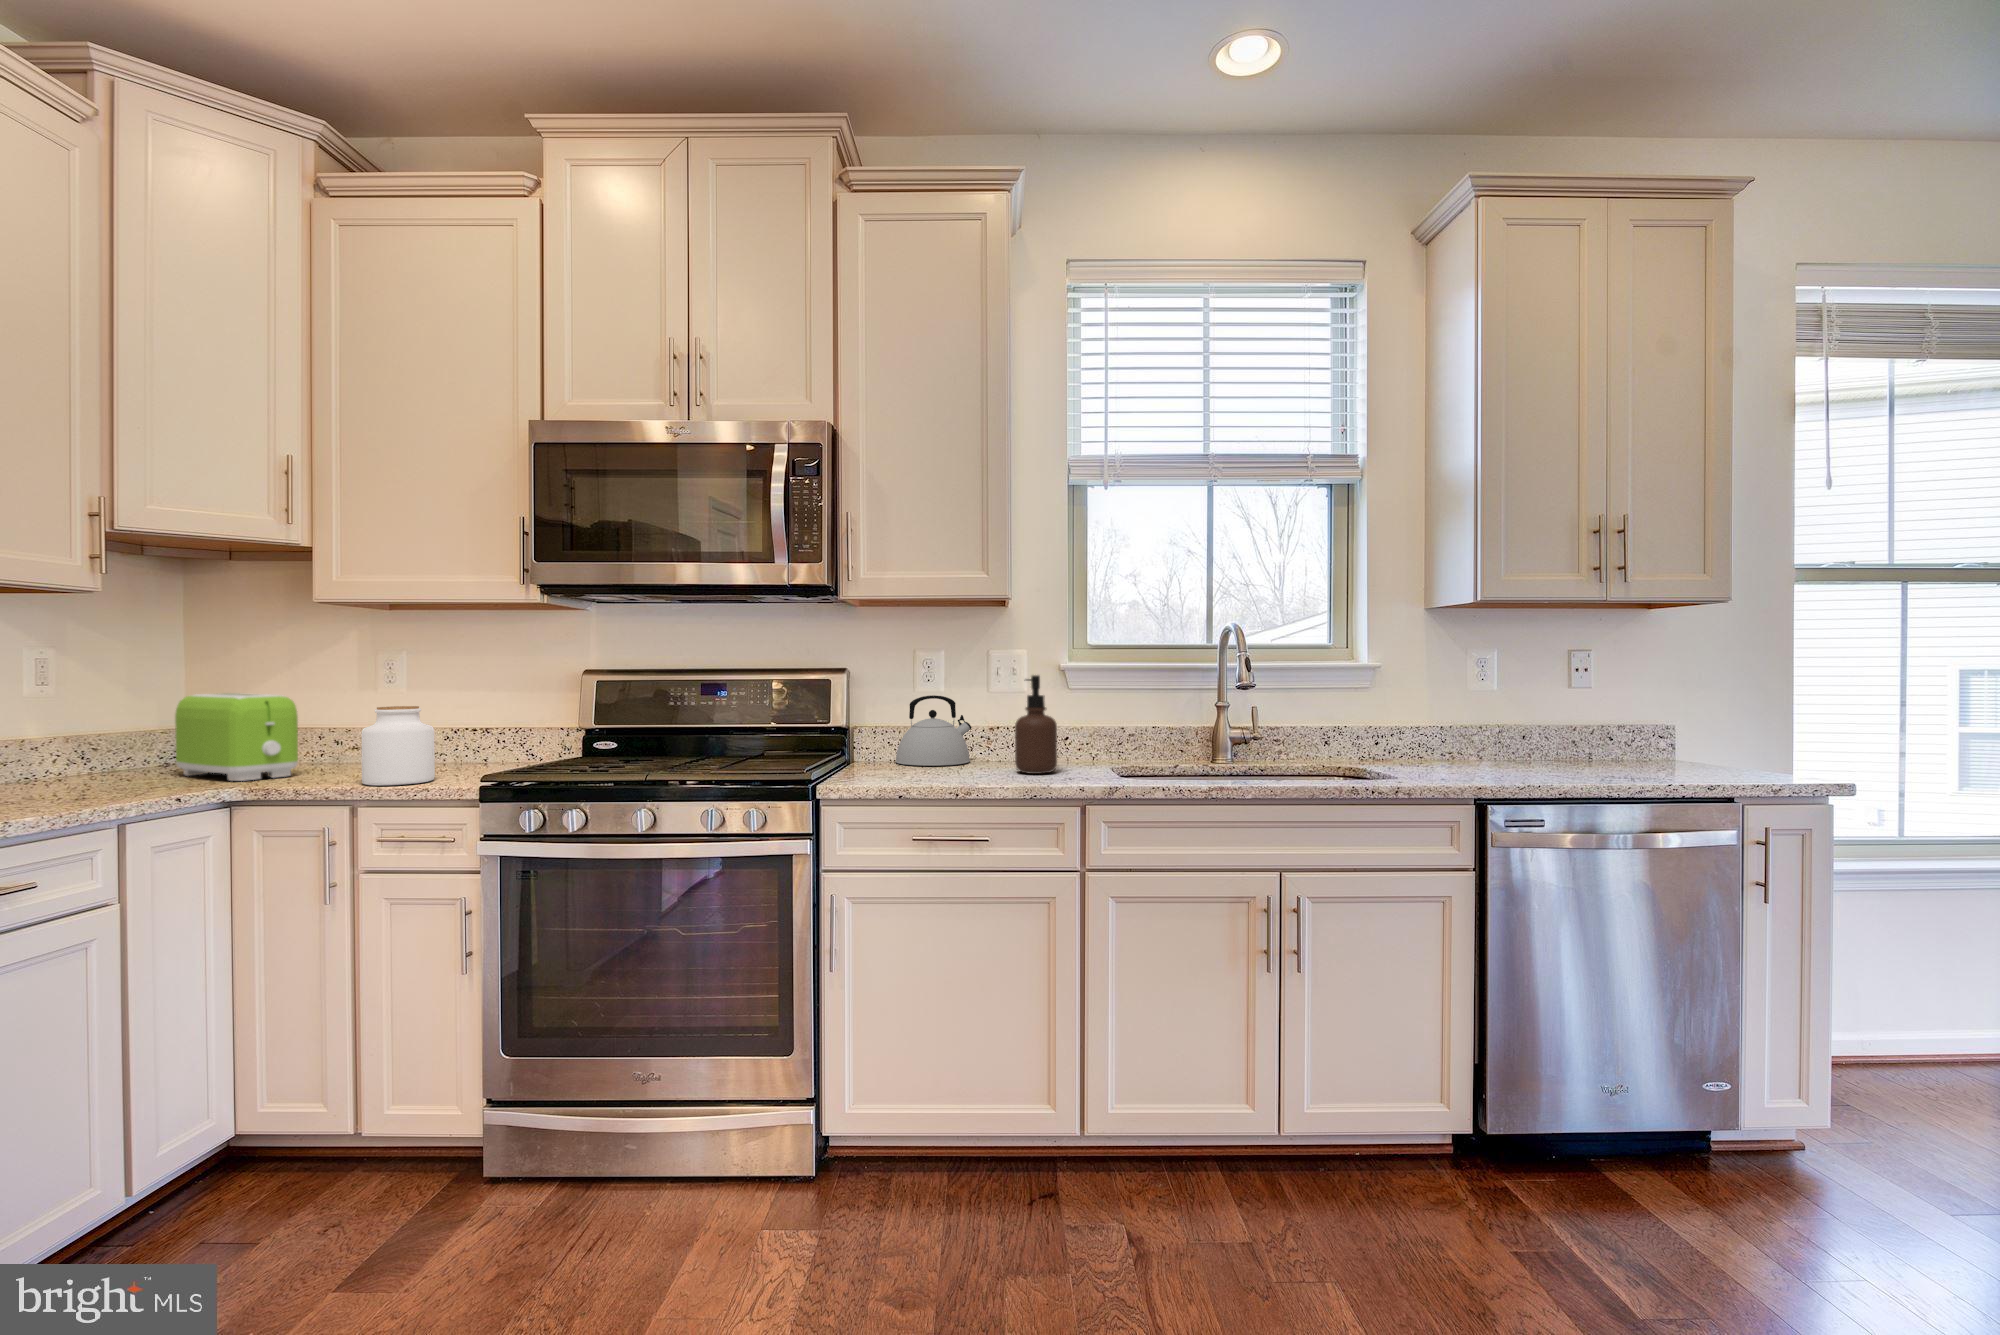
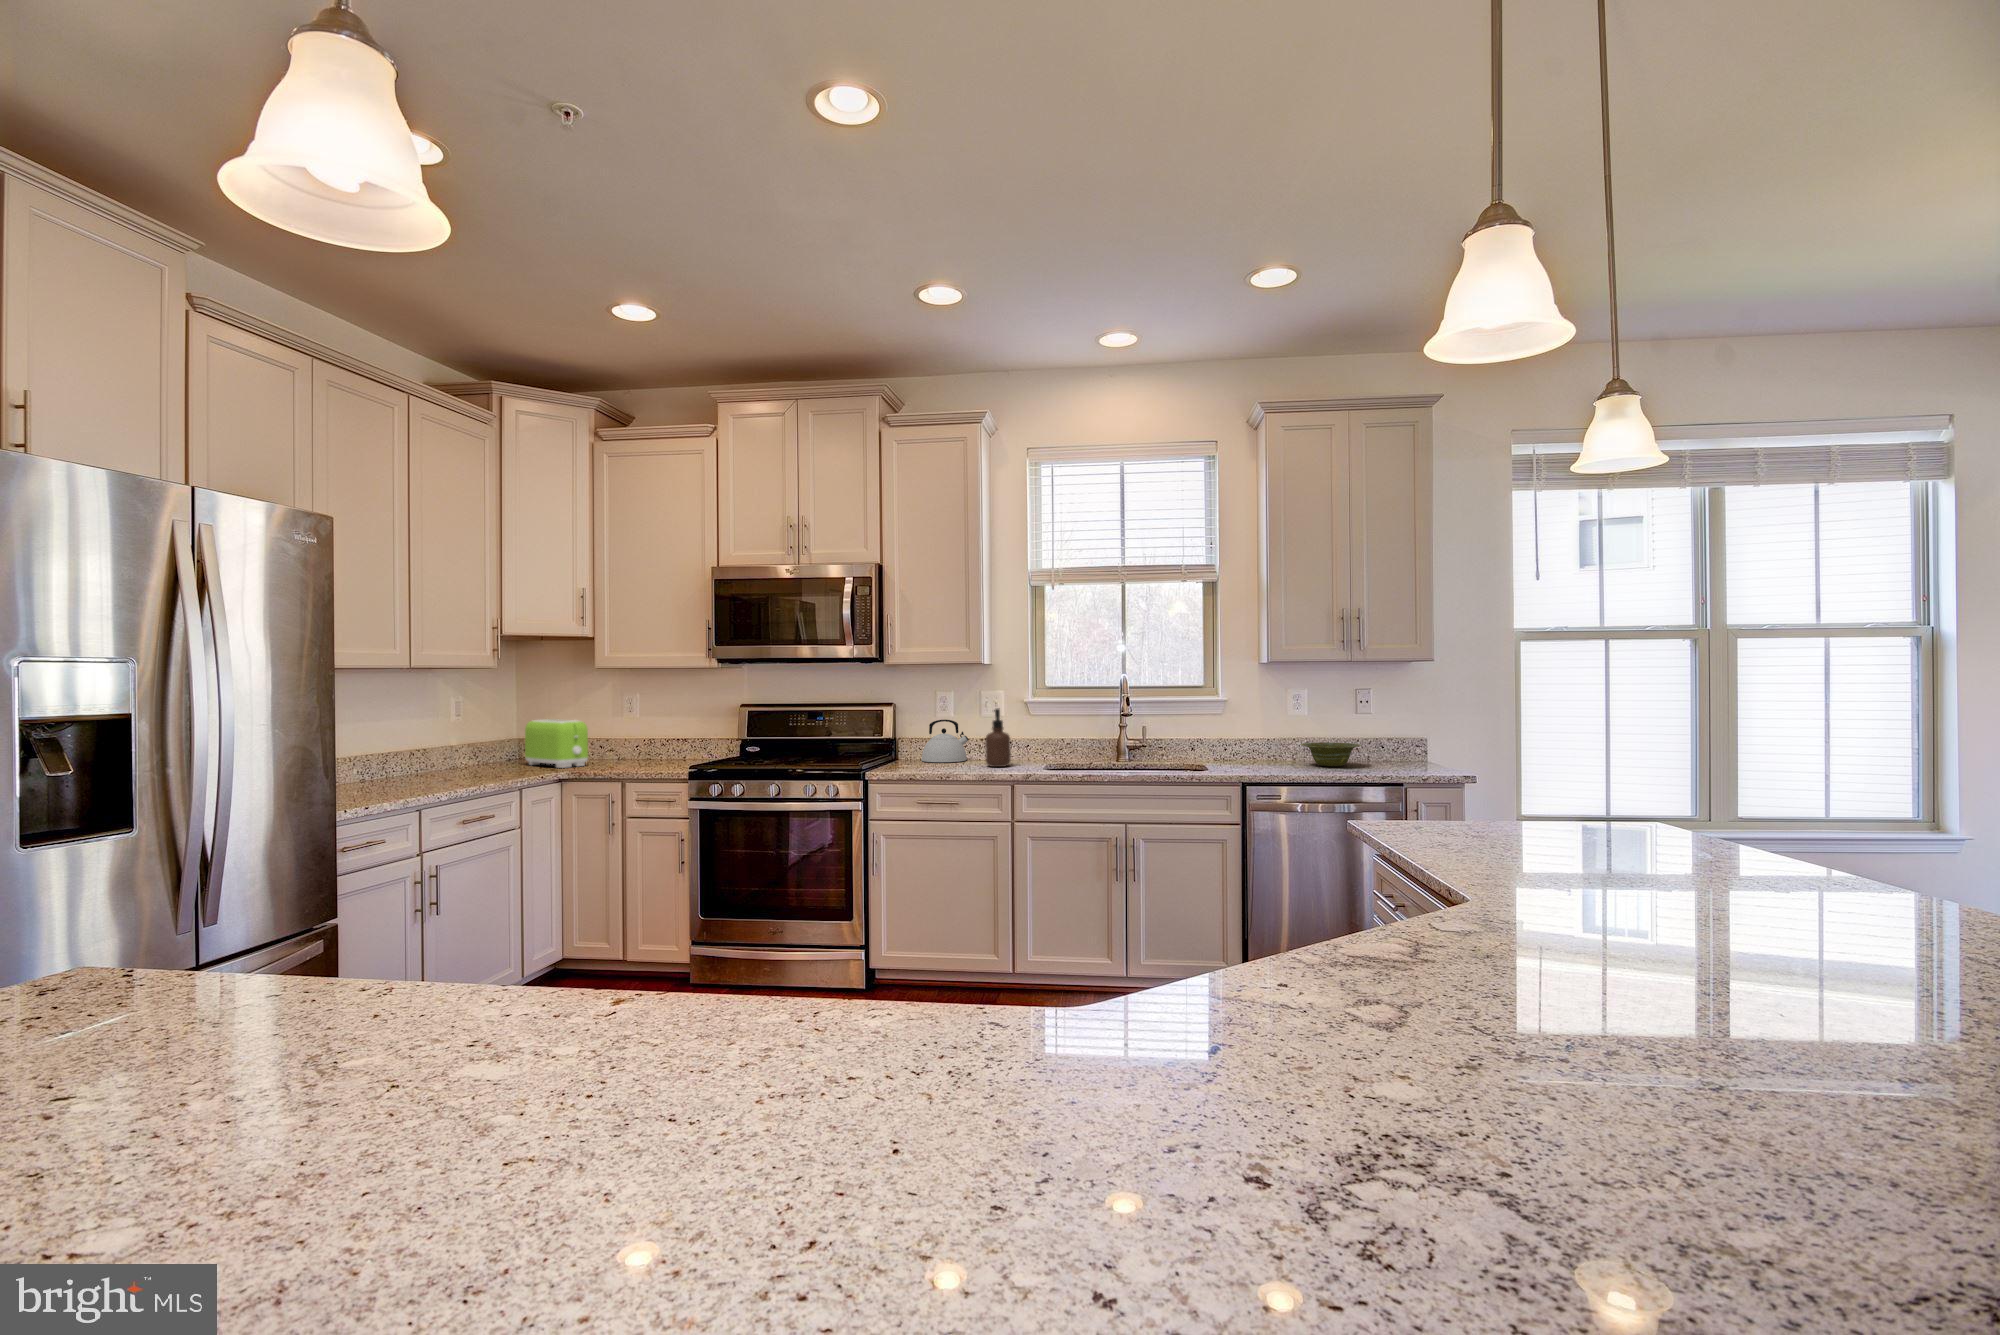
jar: present [362,706,435,785] -> none [626,727,662,770]
dish: none [1512,731,1619,769] -> present [1301,742,1361,767]

